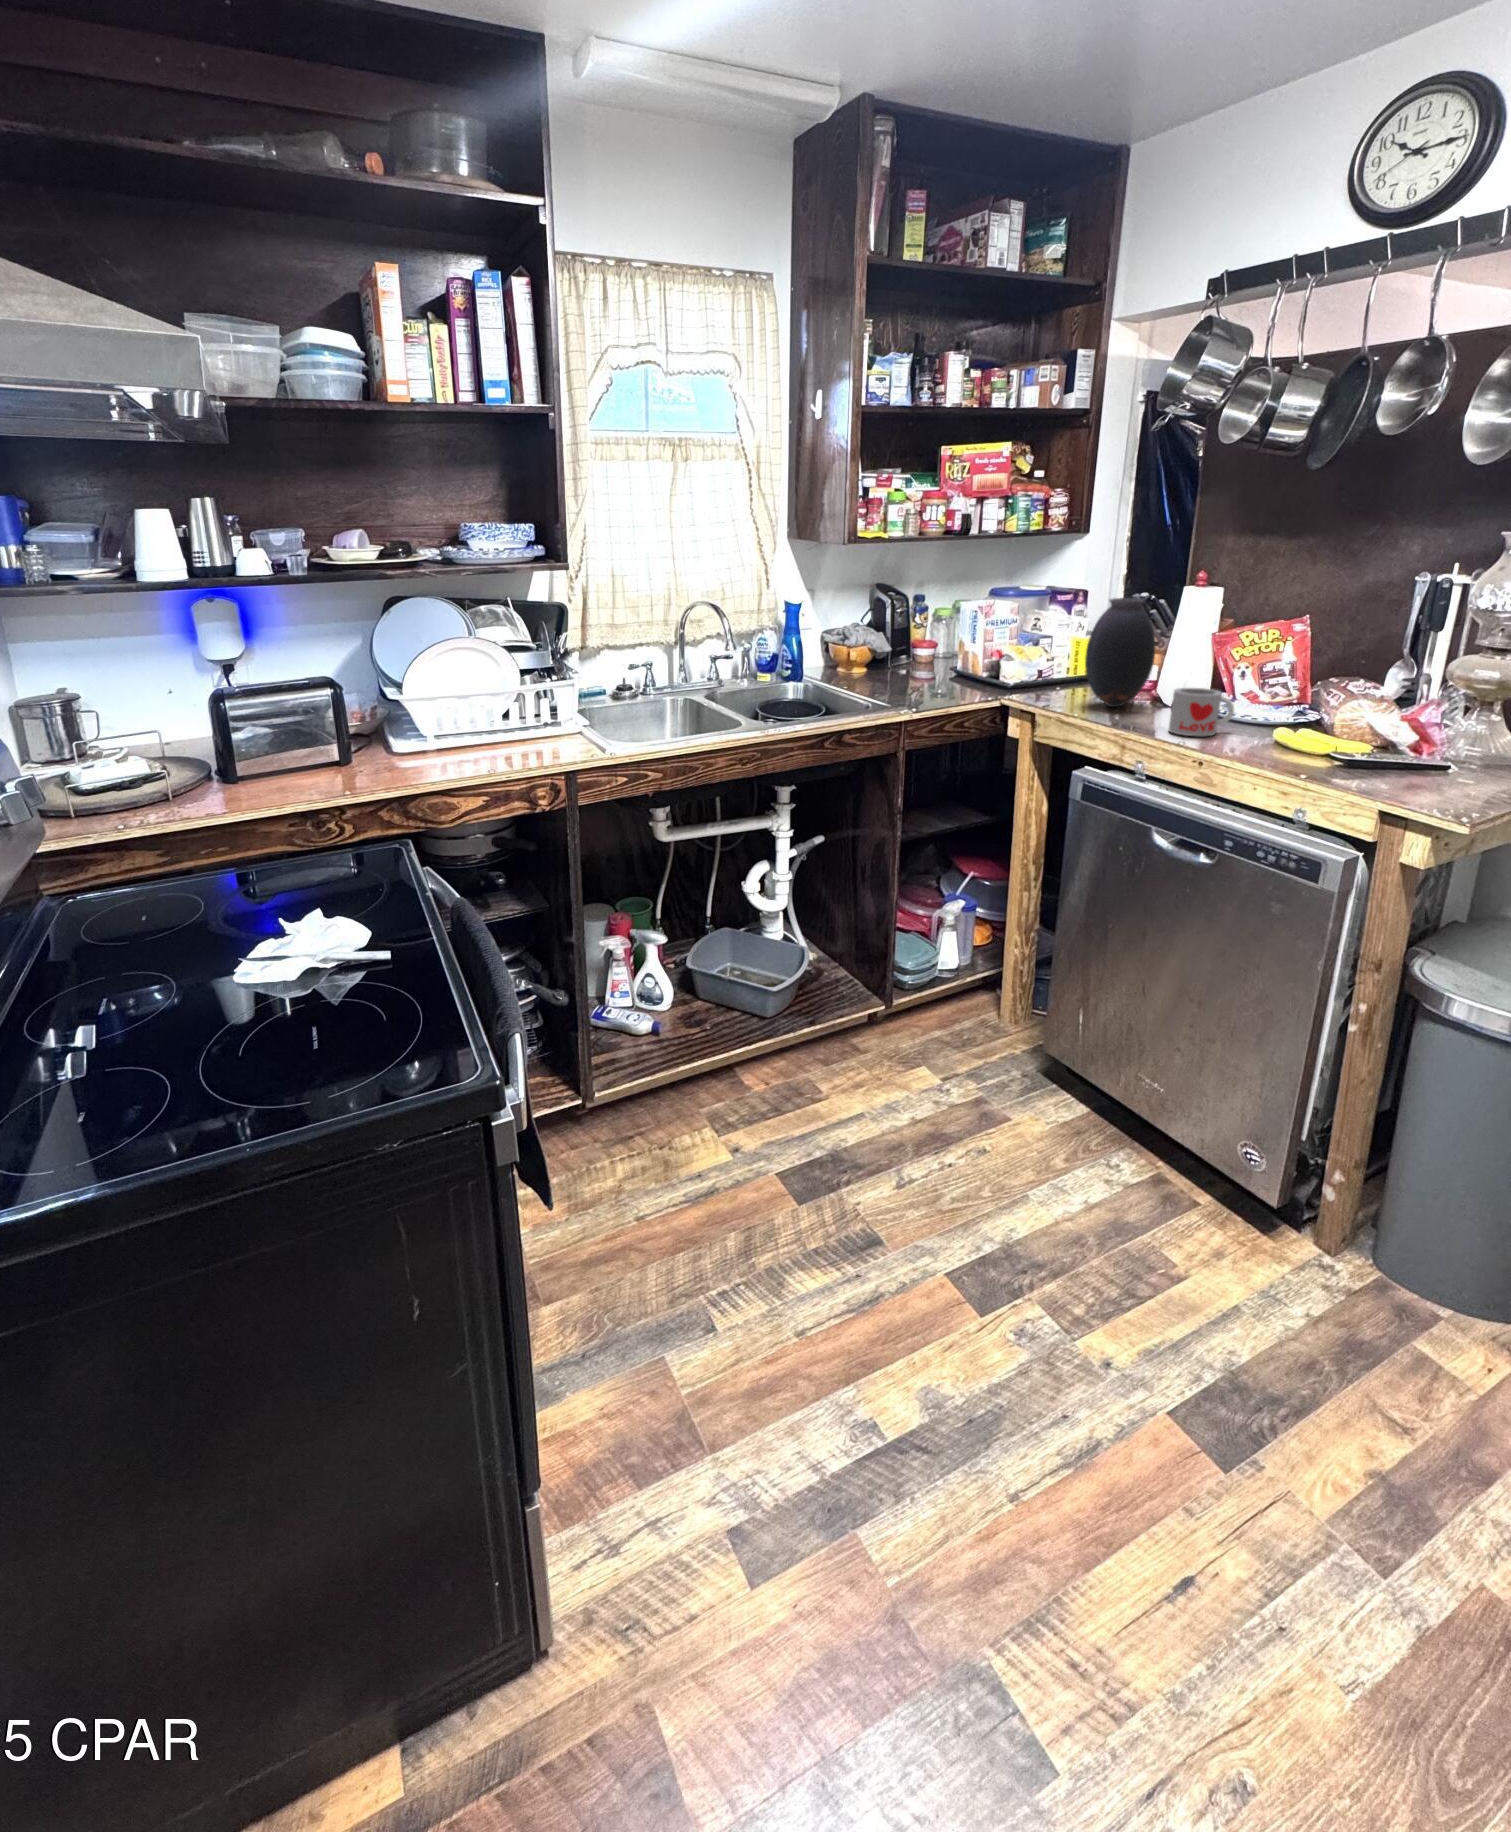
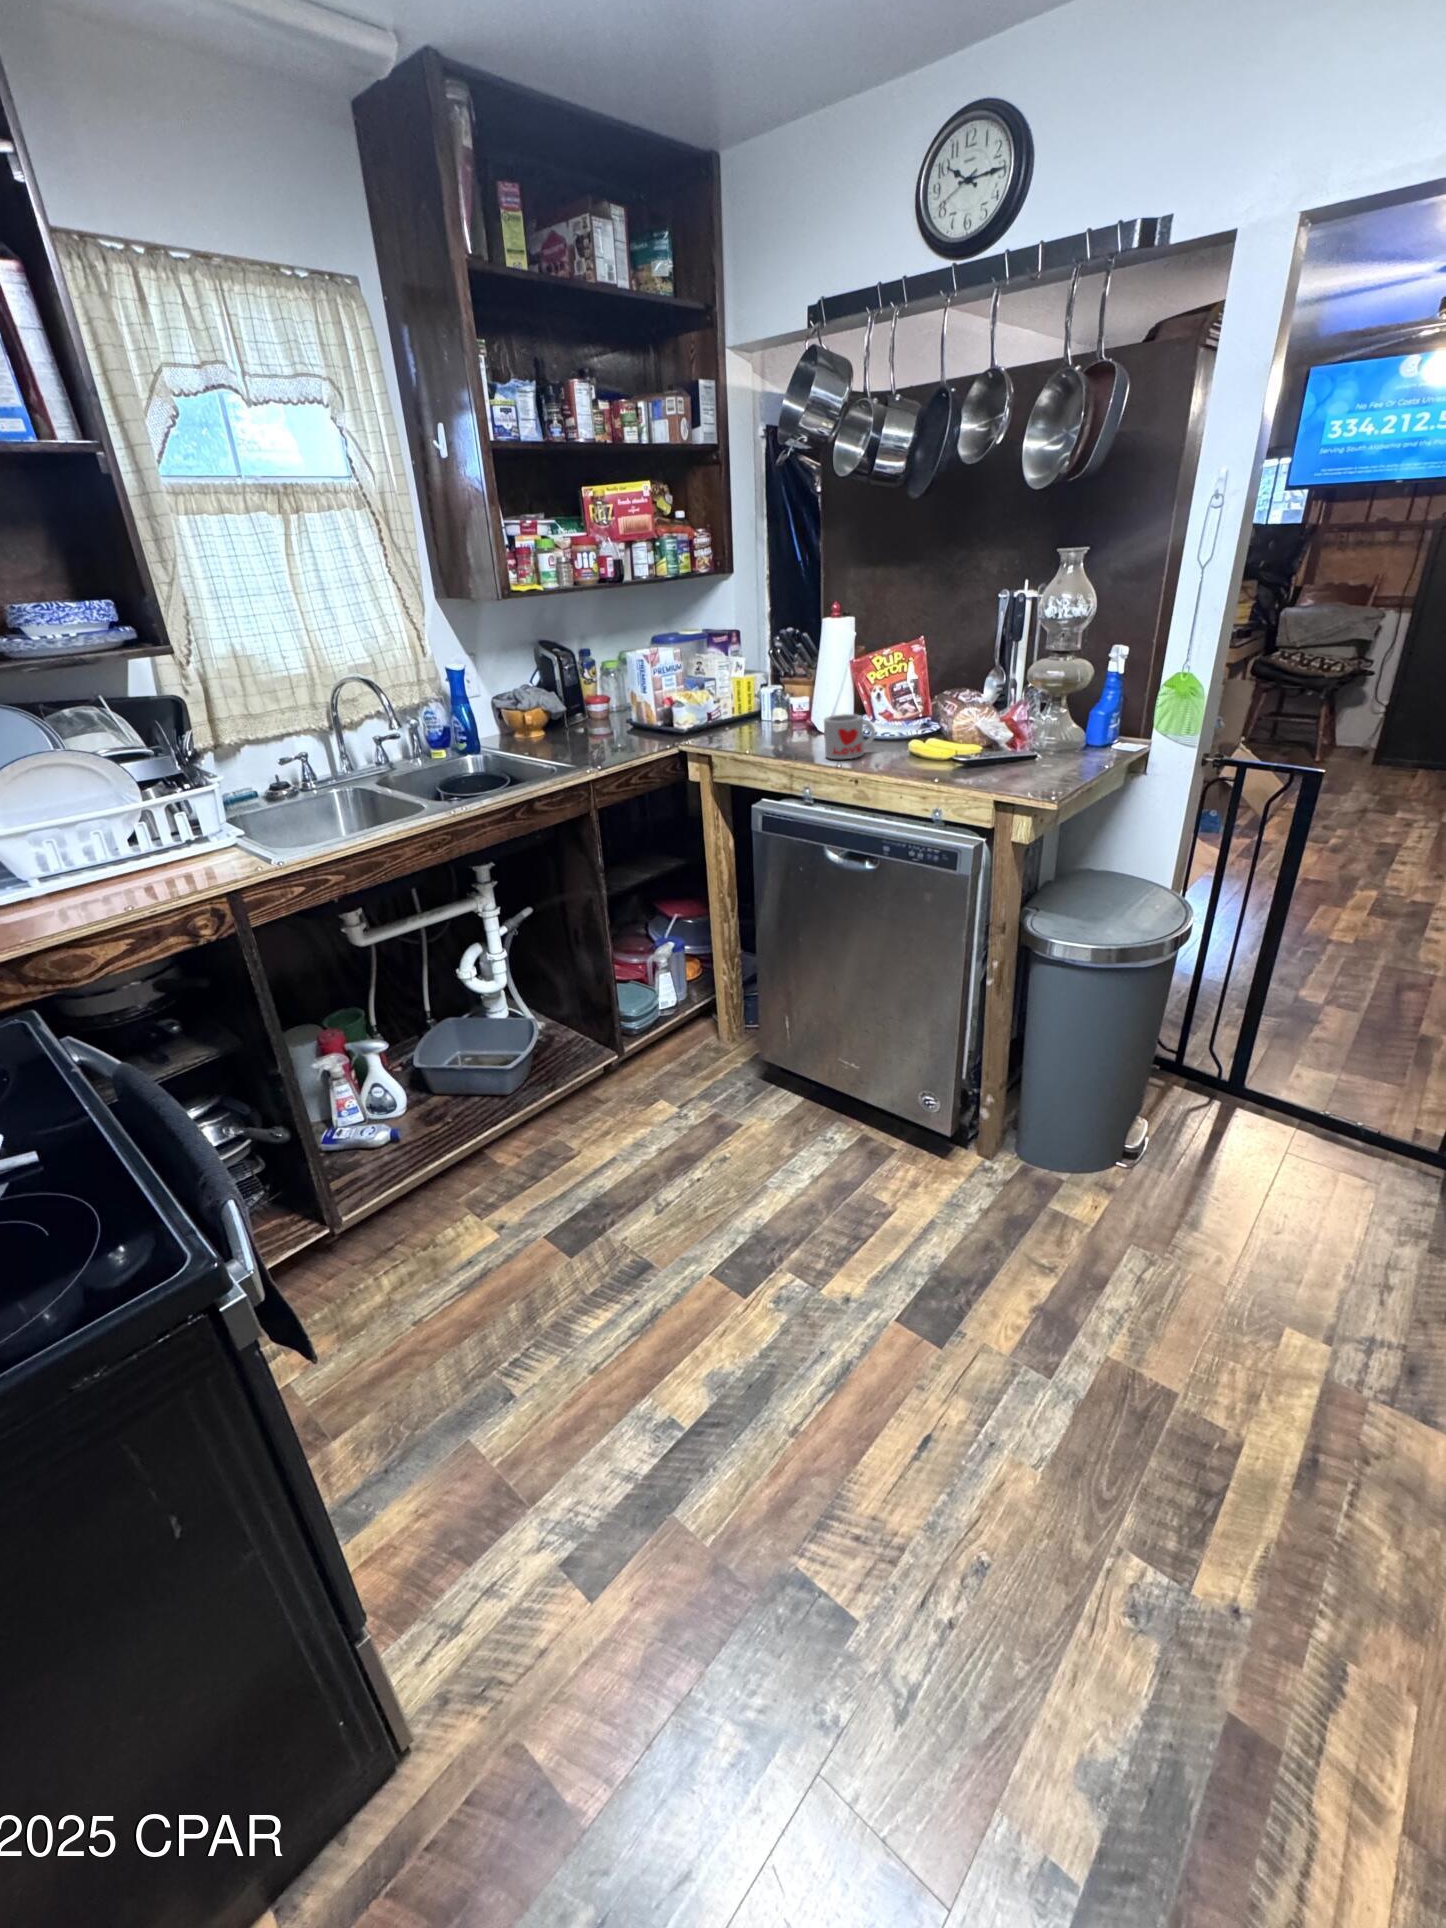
vase: present [1085,598,1155,707] -> none [746,636,805,739]

